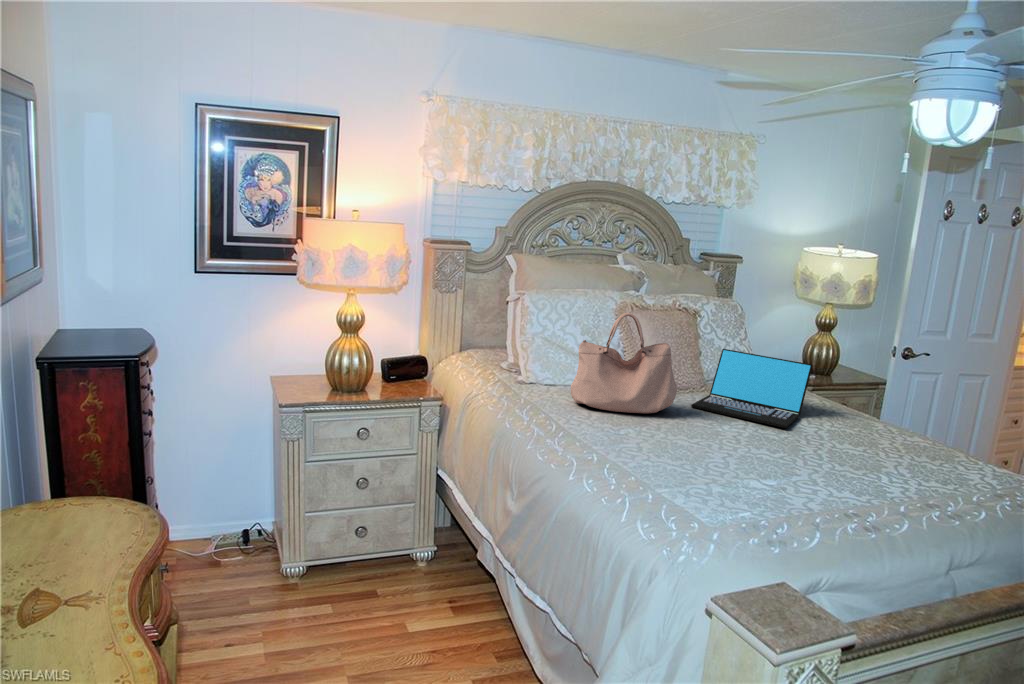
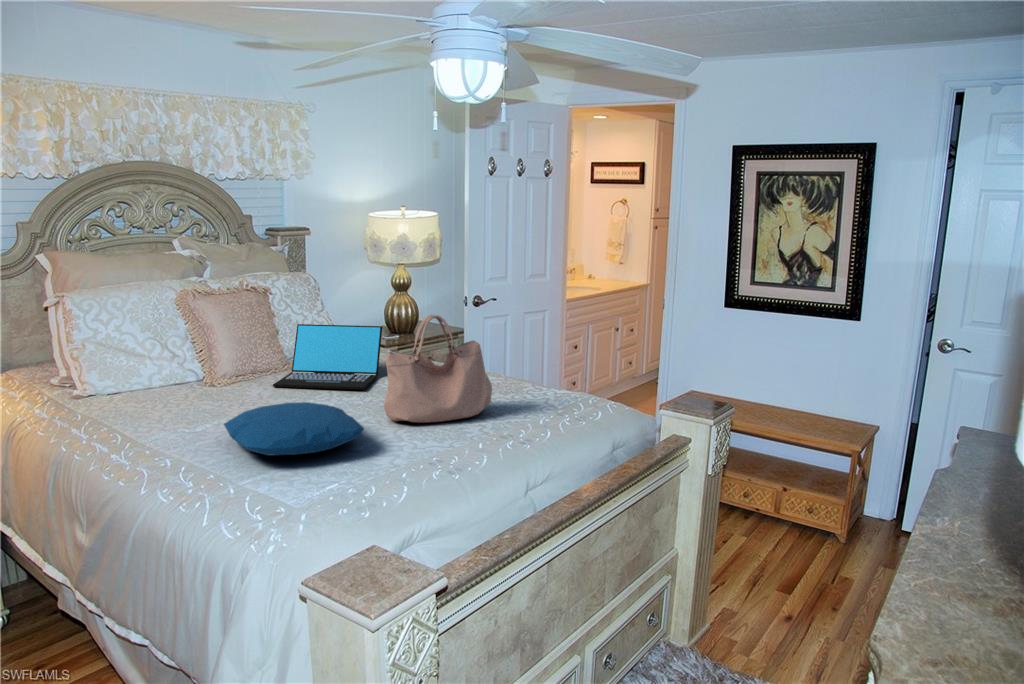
handbag: present [571,313,677,413] -> present [384,315,492,423]
pillow: none [644,429,795,494] -> present [224,402,364,455]

